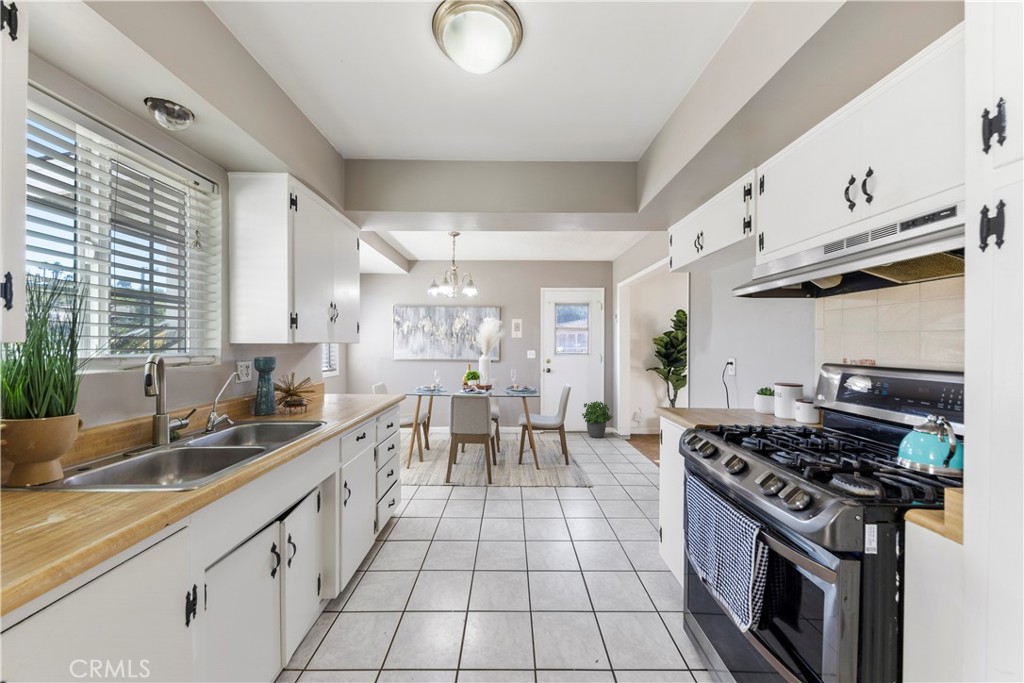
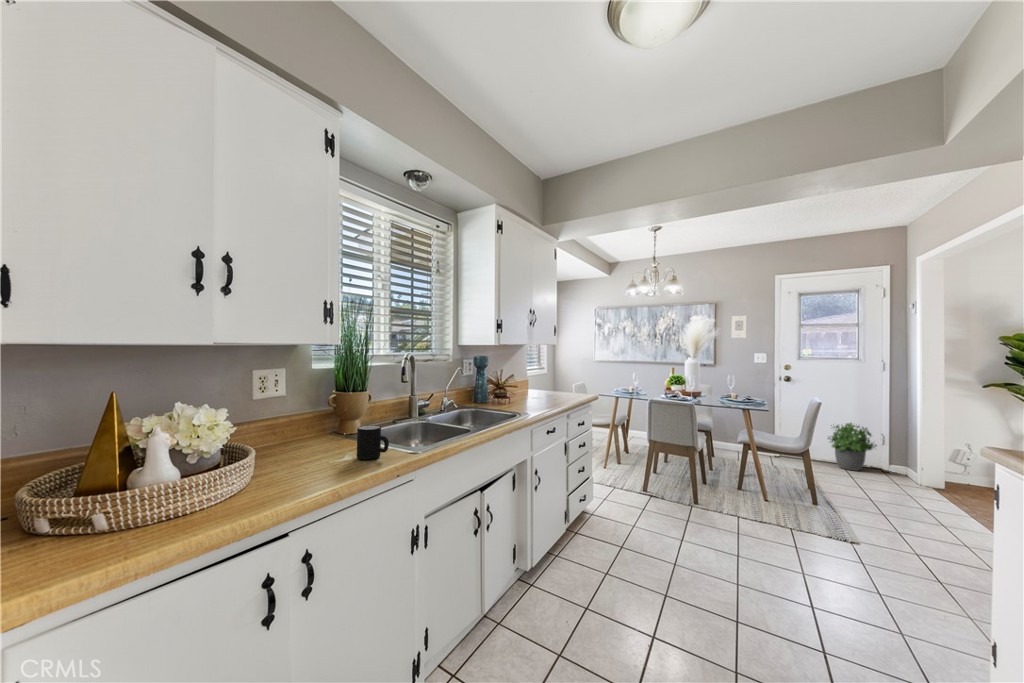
mug: none [53,464,123,523] -> present [357,425,389,460]

